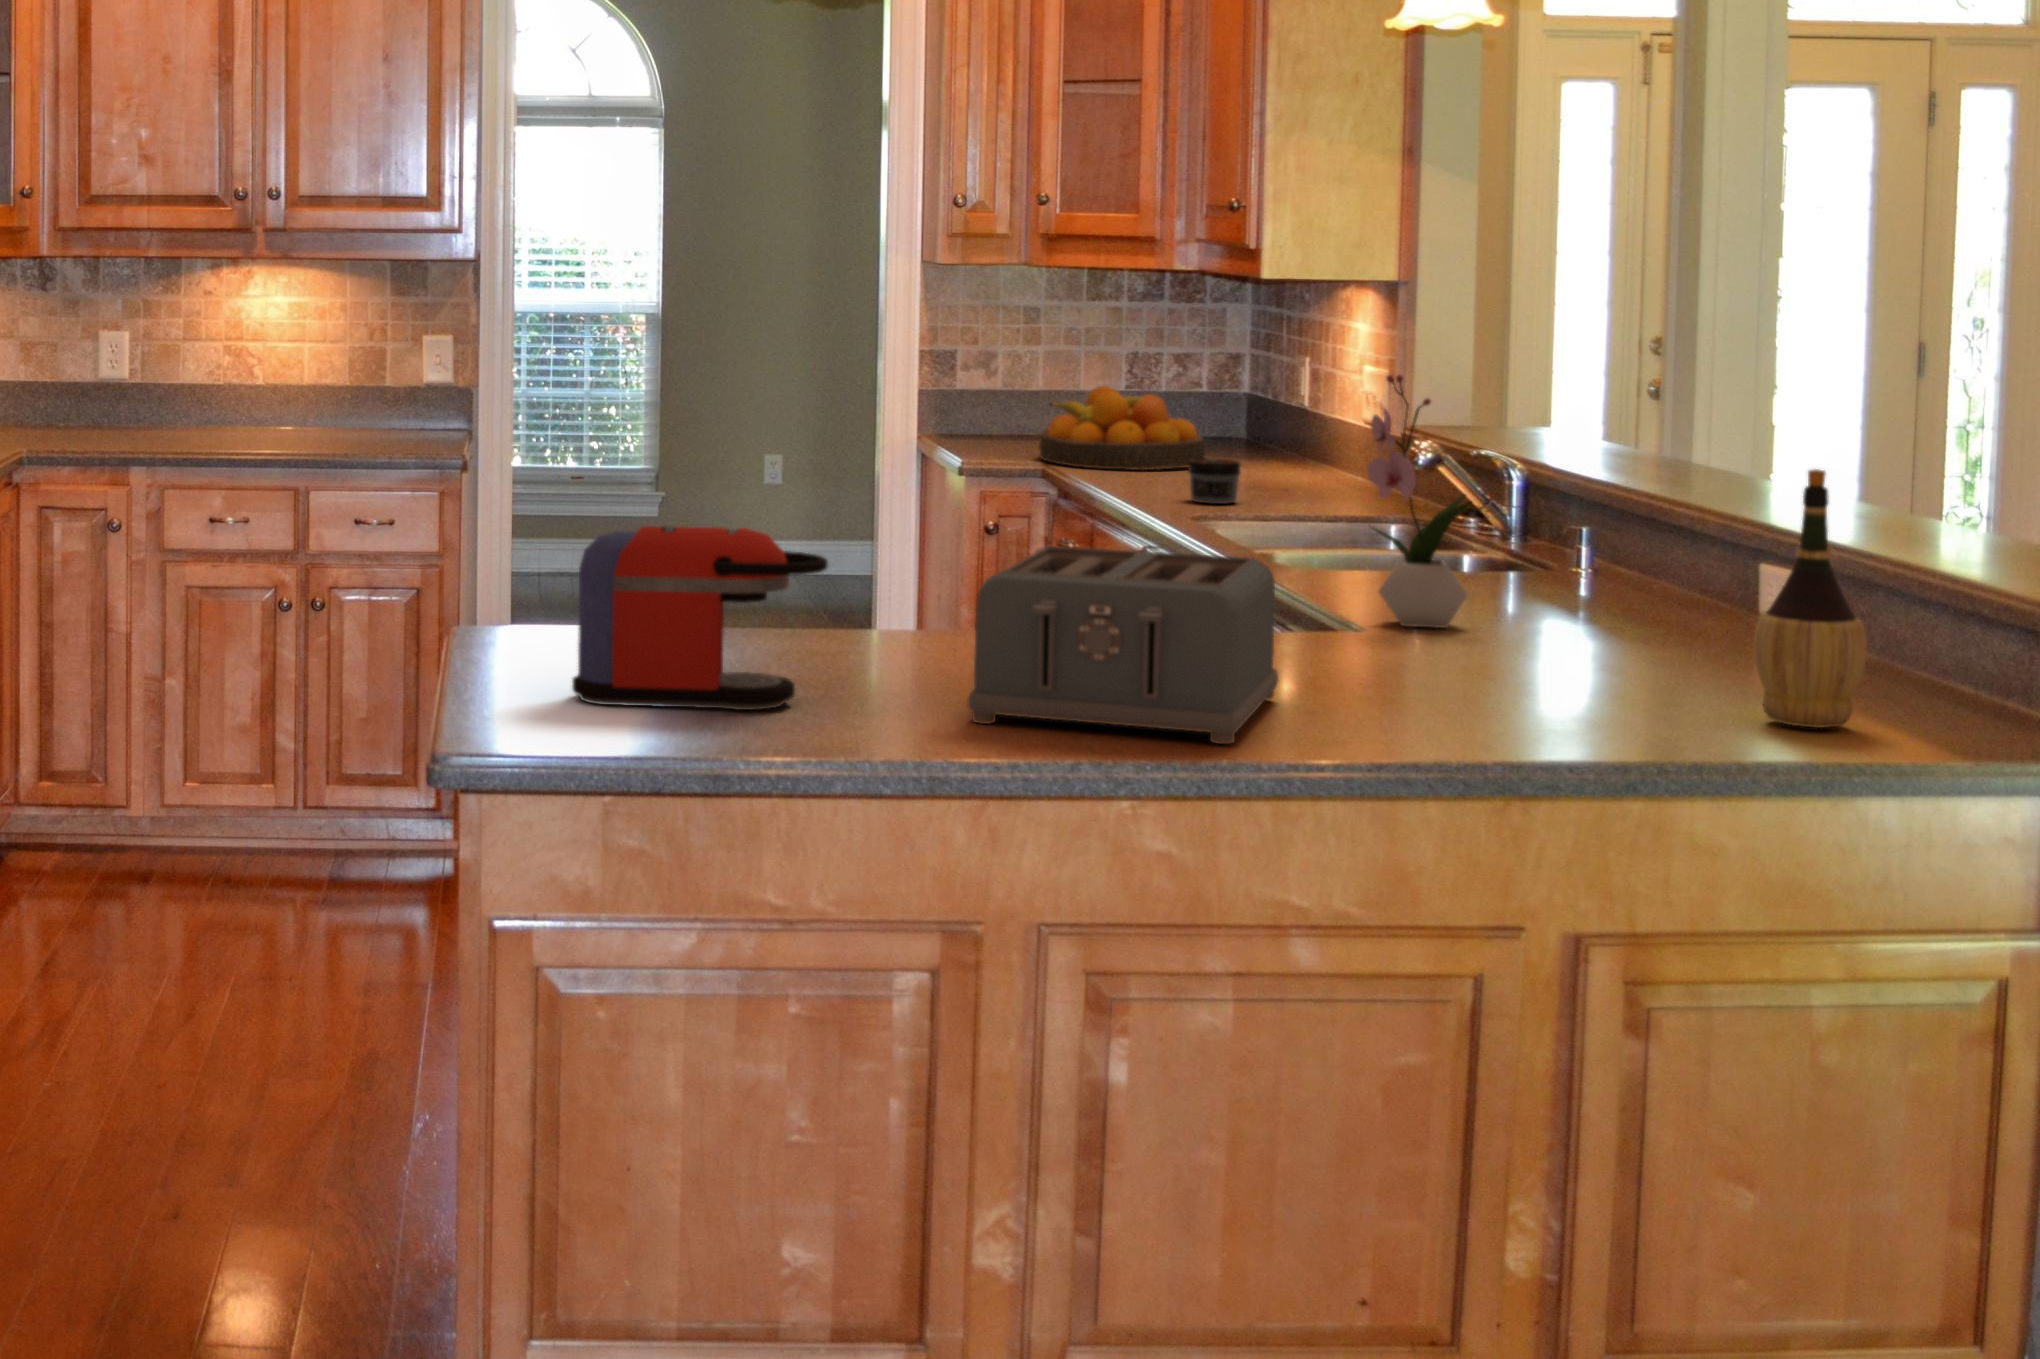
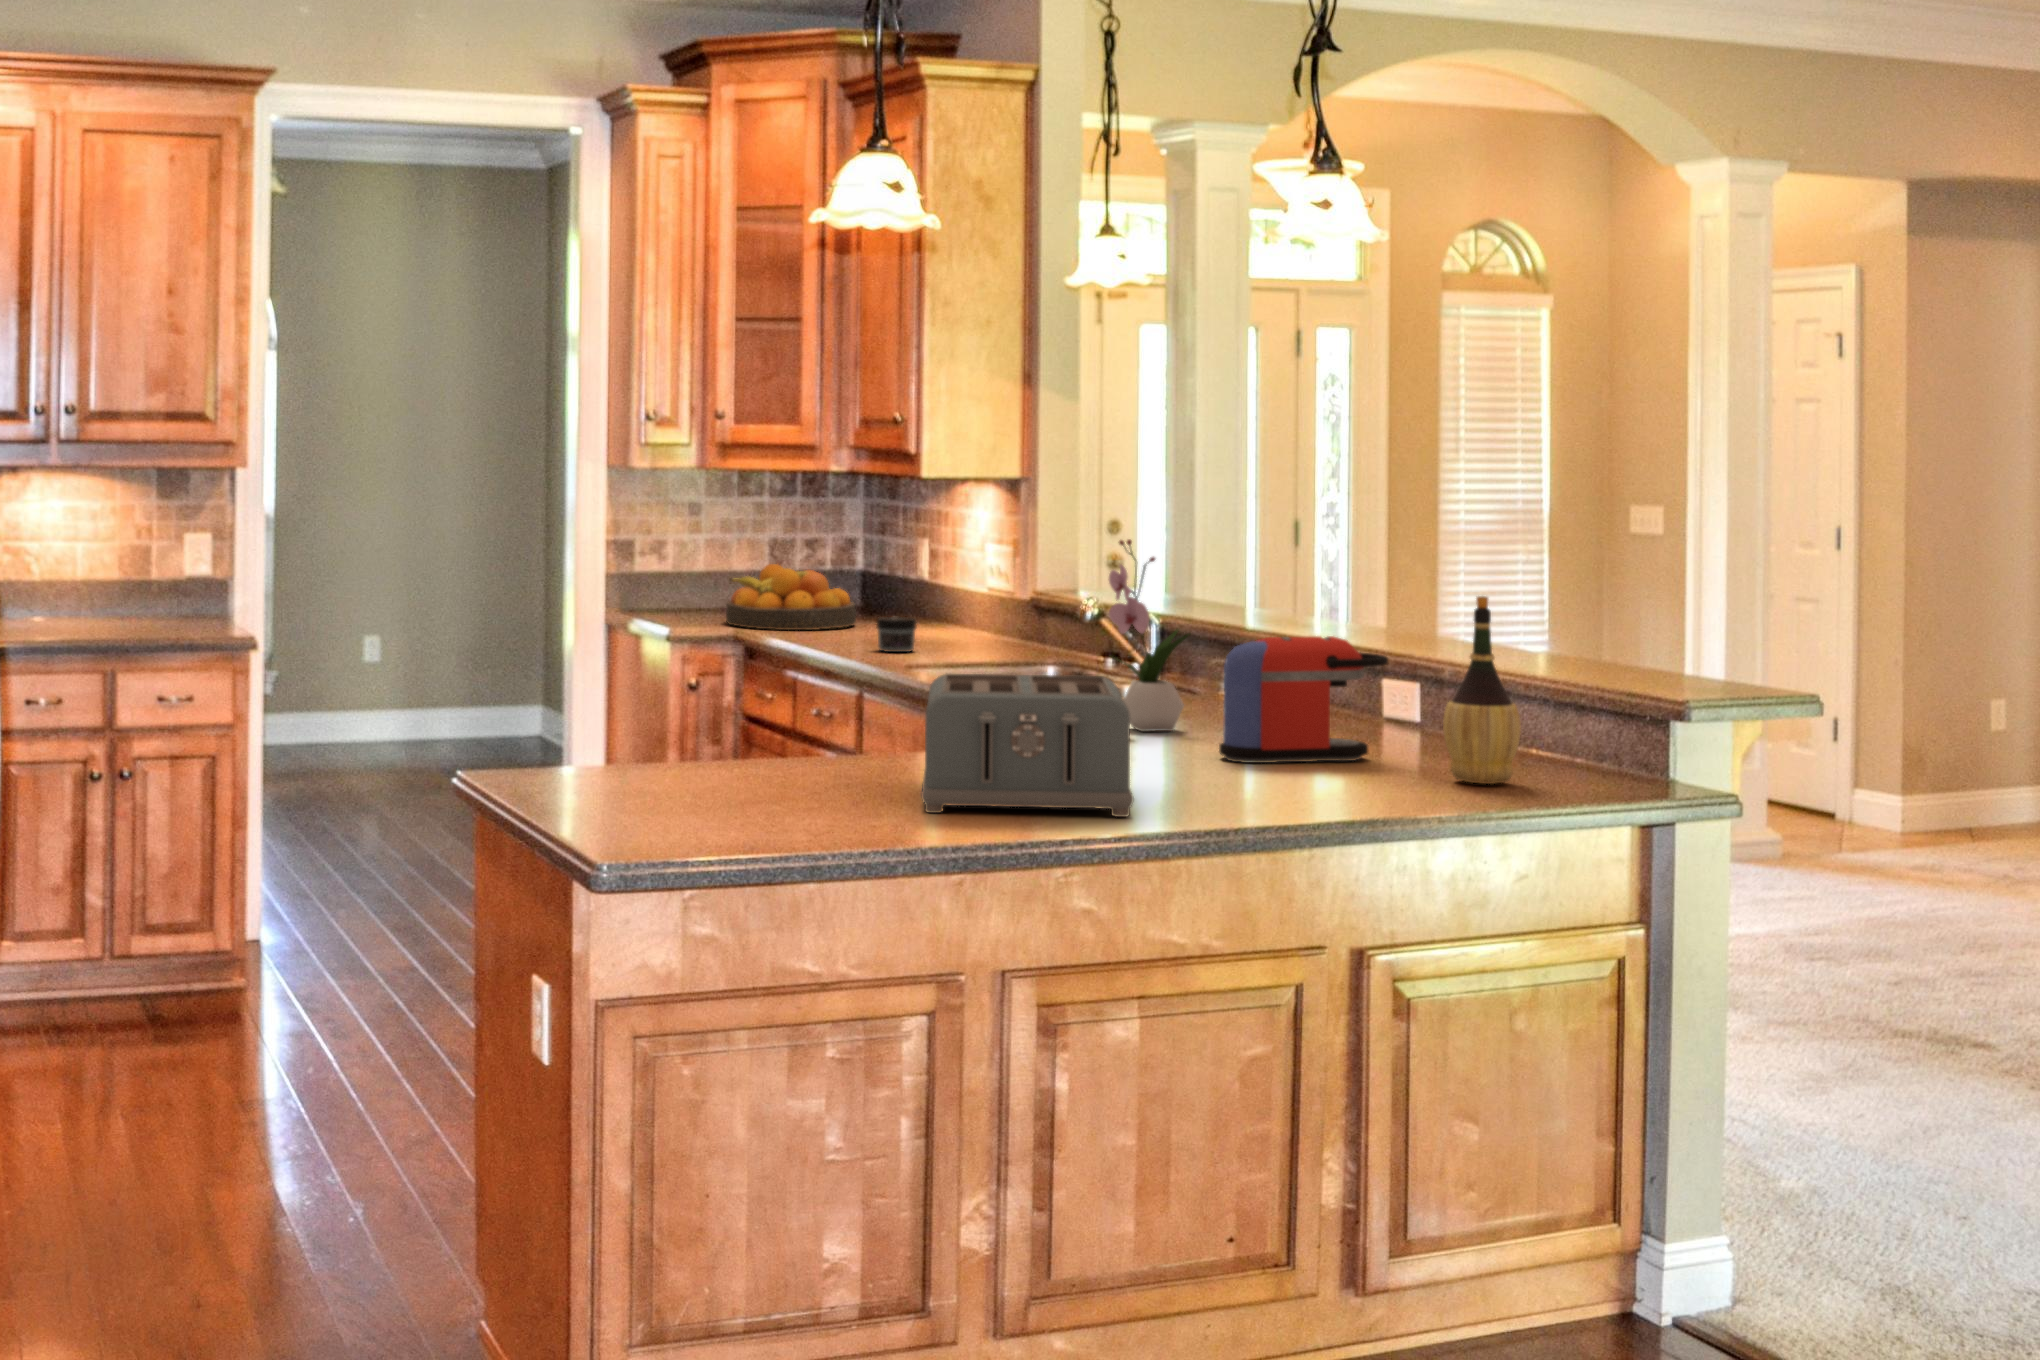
coffee maker: present [572,526,828,710] -> present [1219,636,1388,763]

